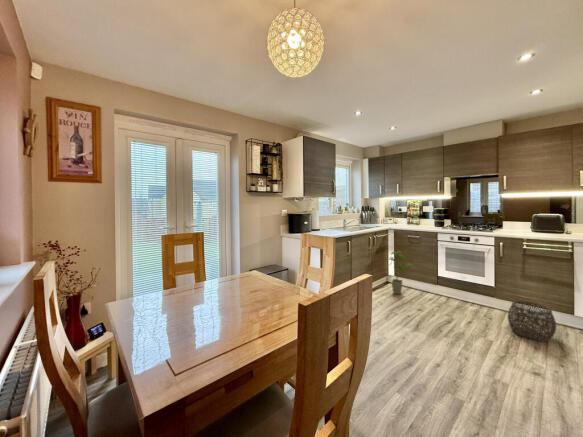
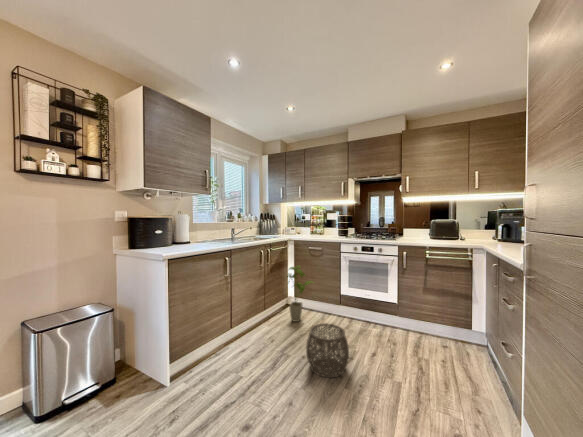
woven basket: present [508,300,557,342] -> present [306,323,349,378]

